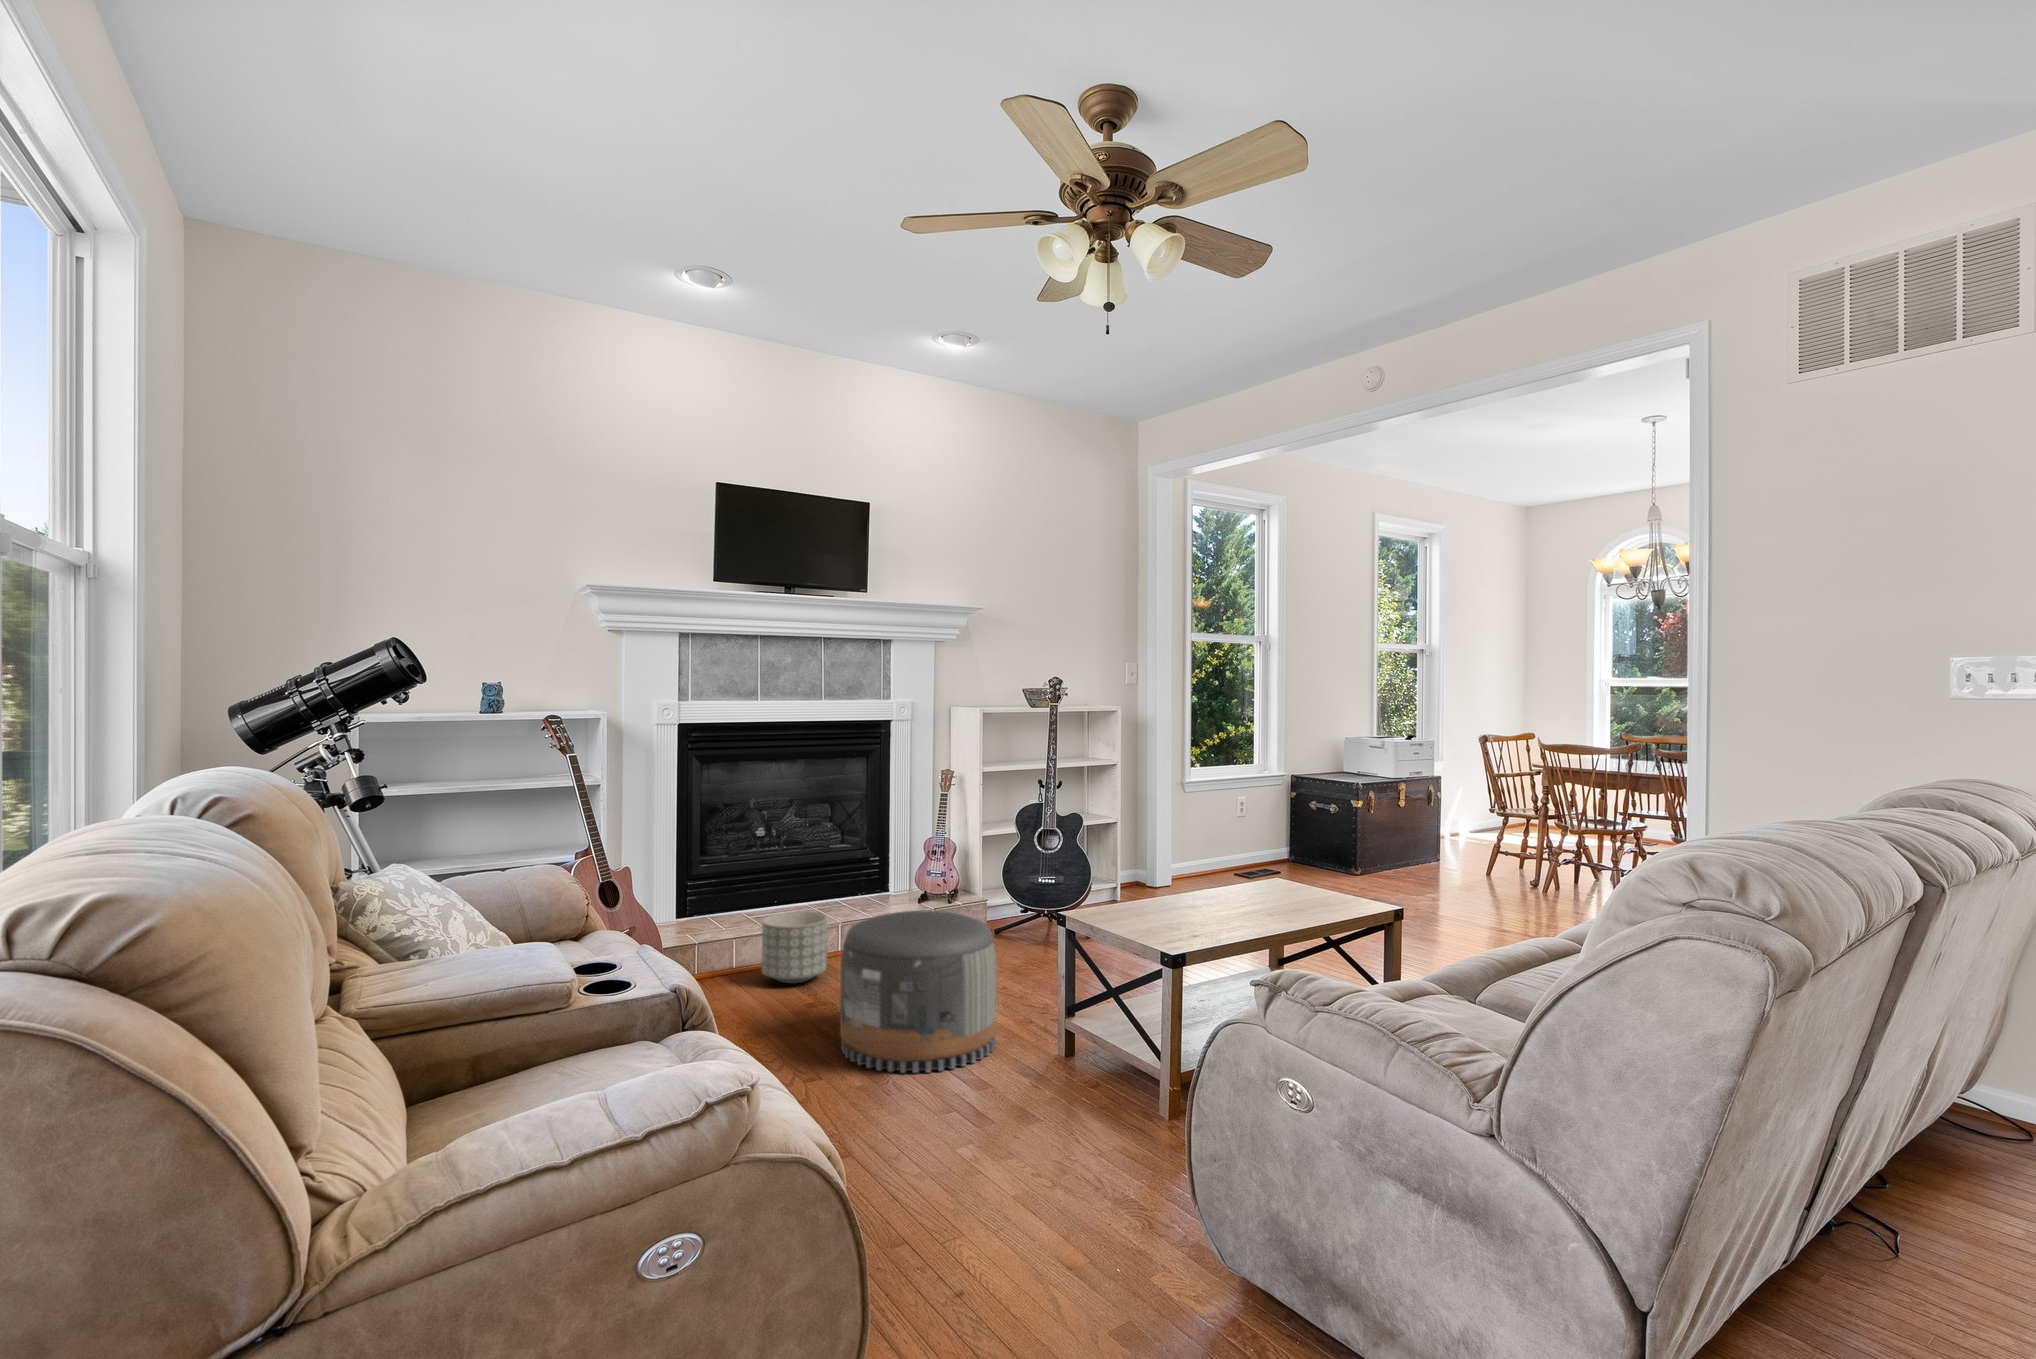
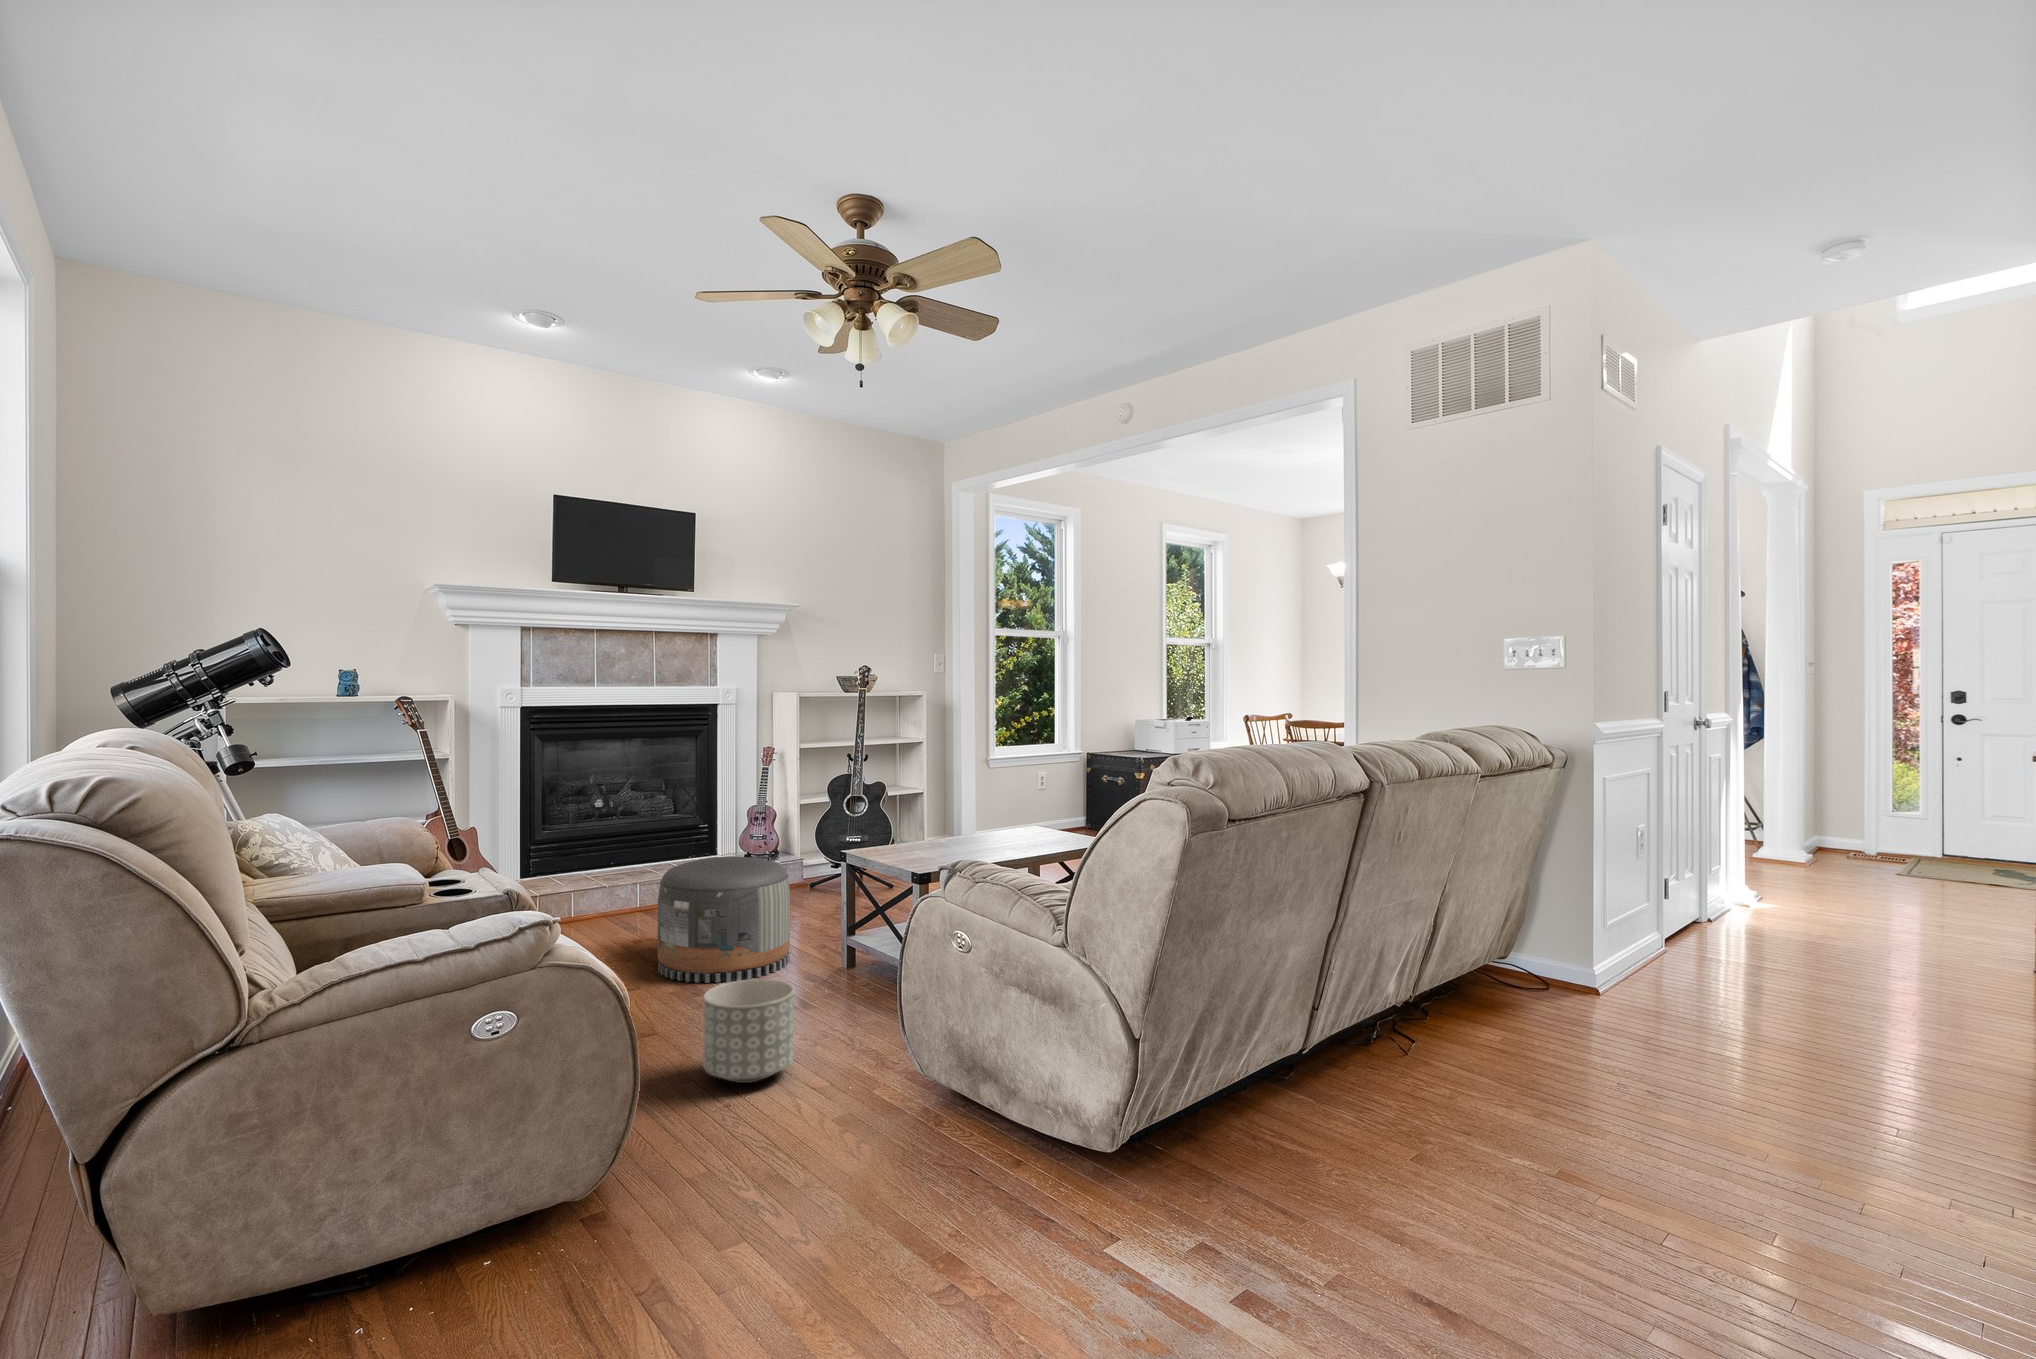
planter: present [762,912,827,984] -> present [703,979,794,1083]

